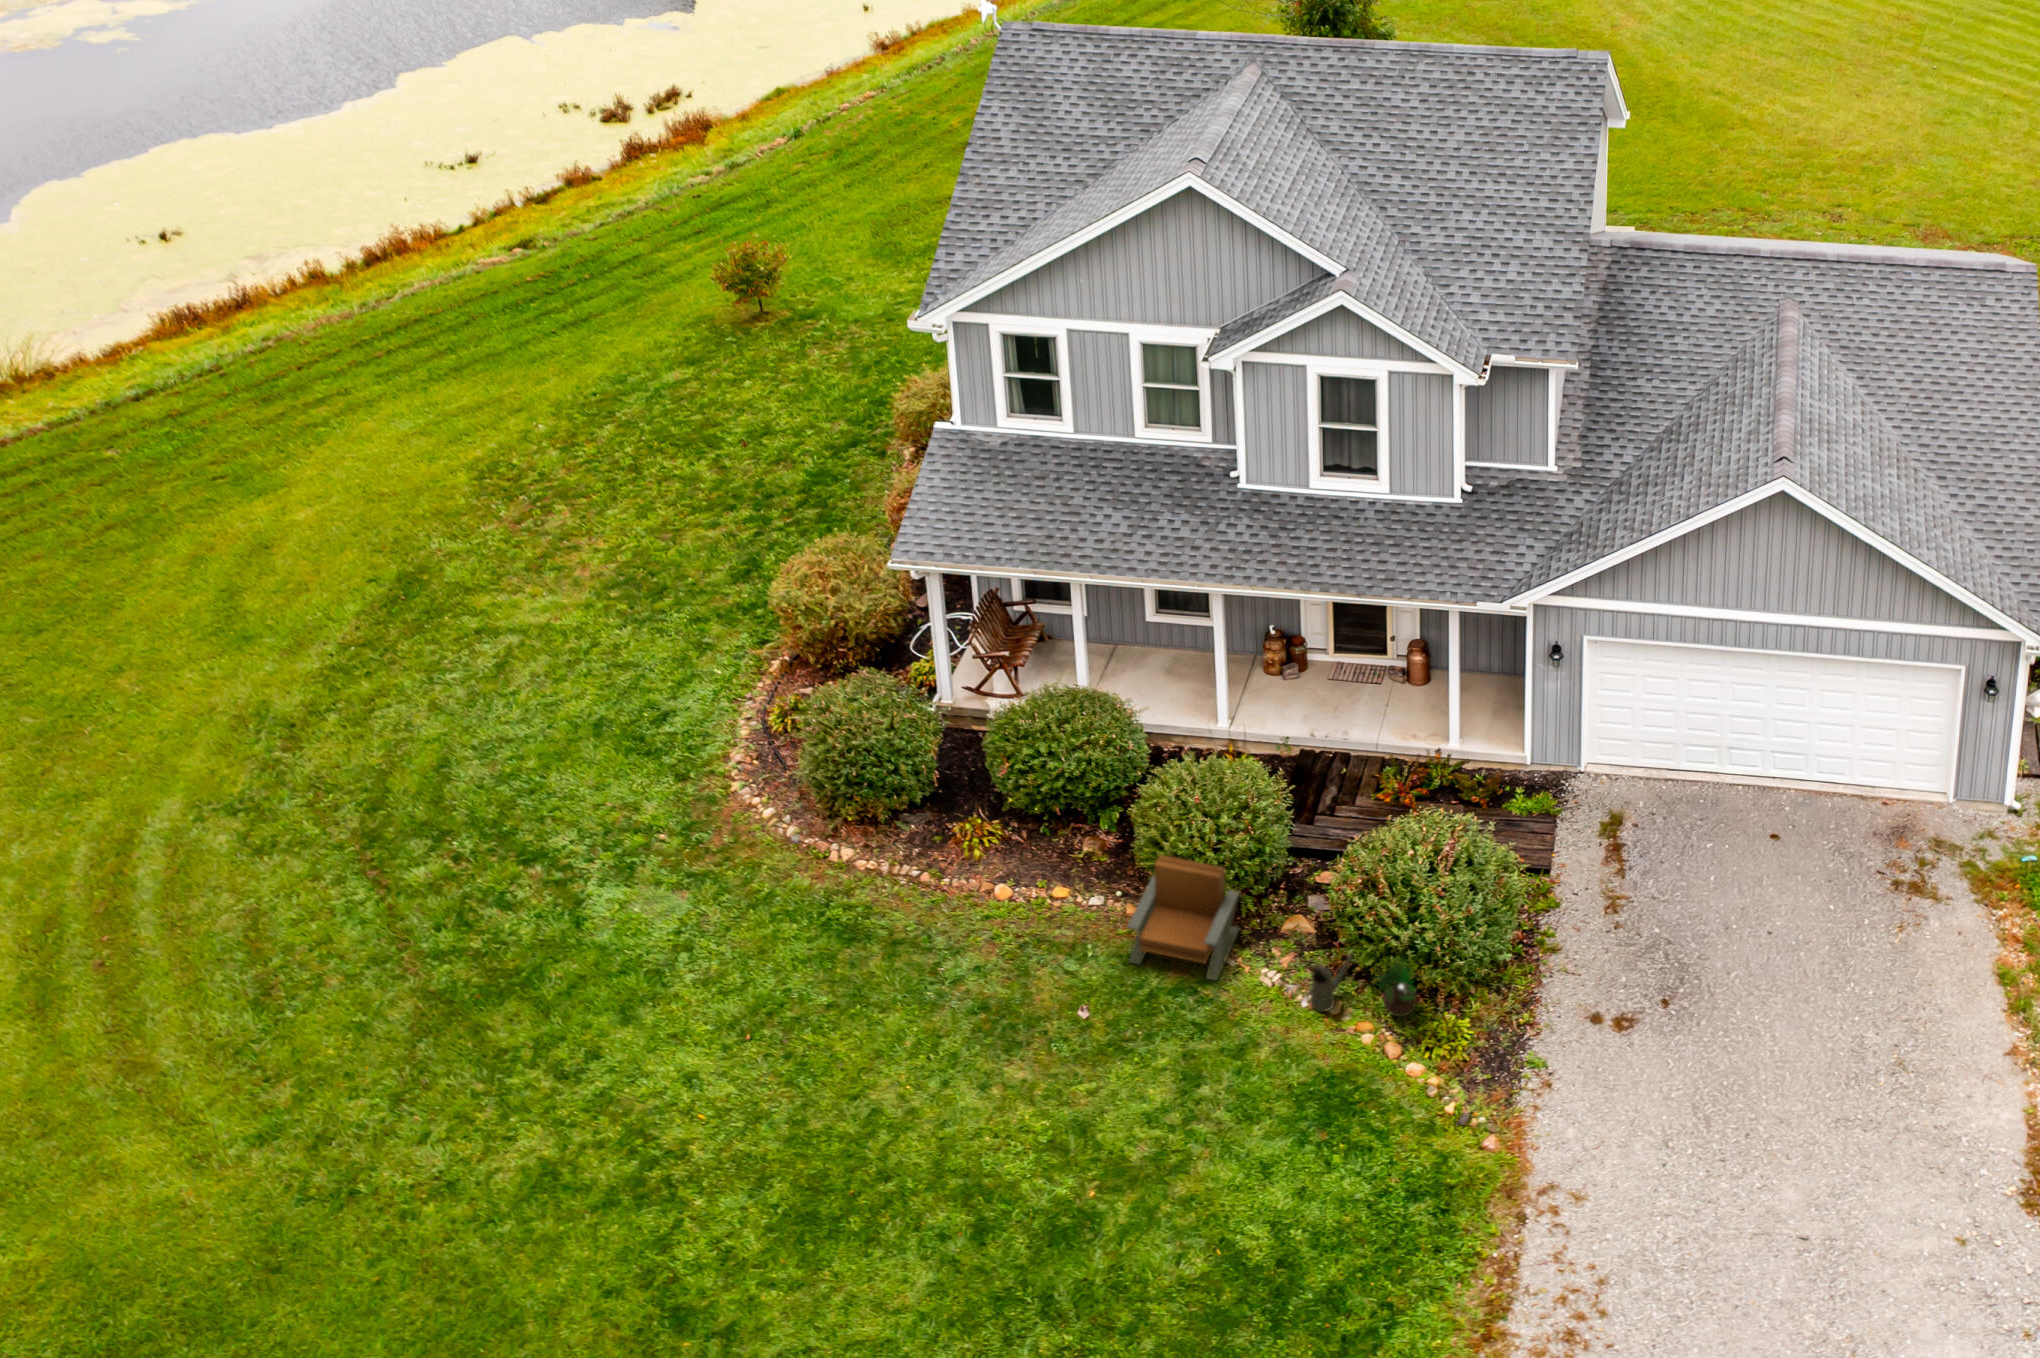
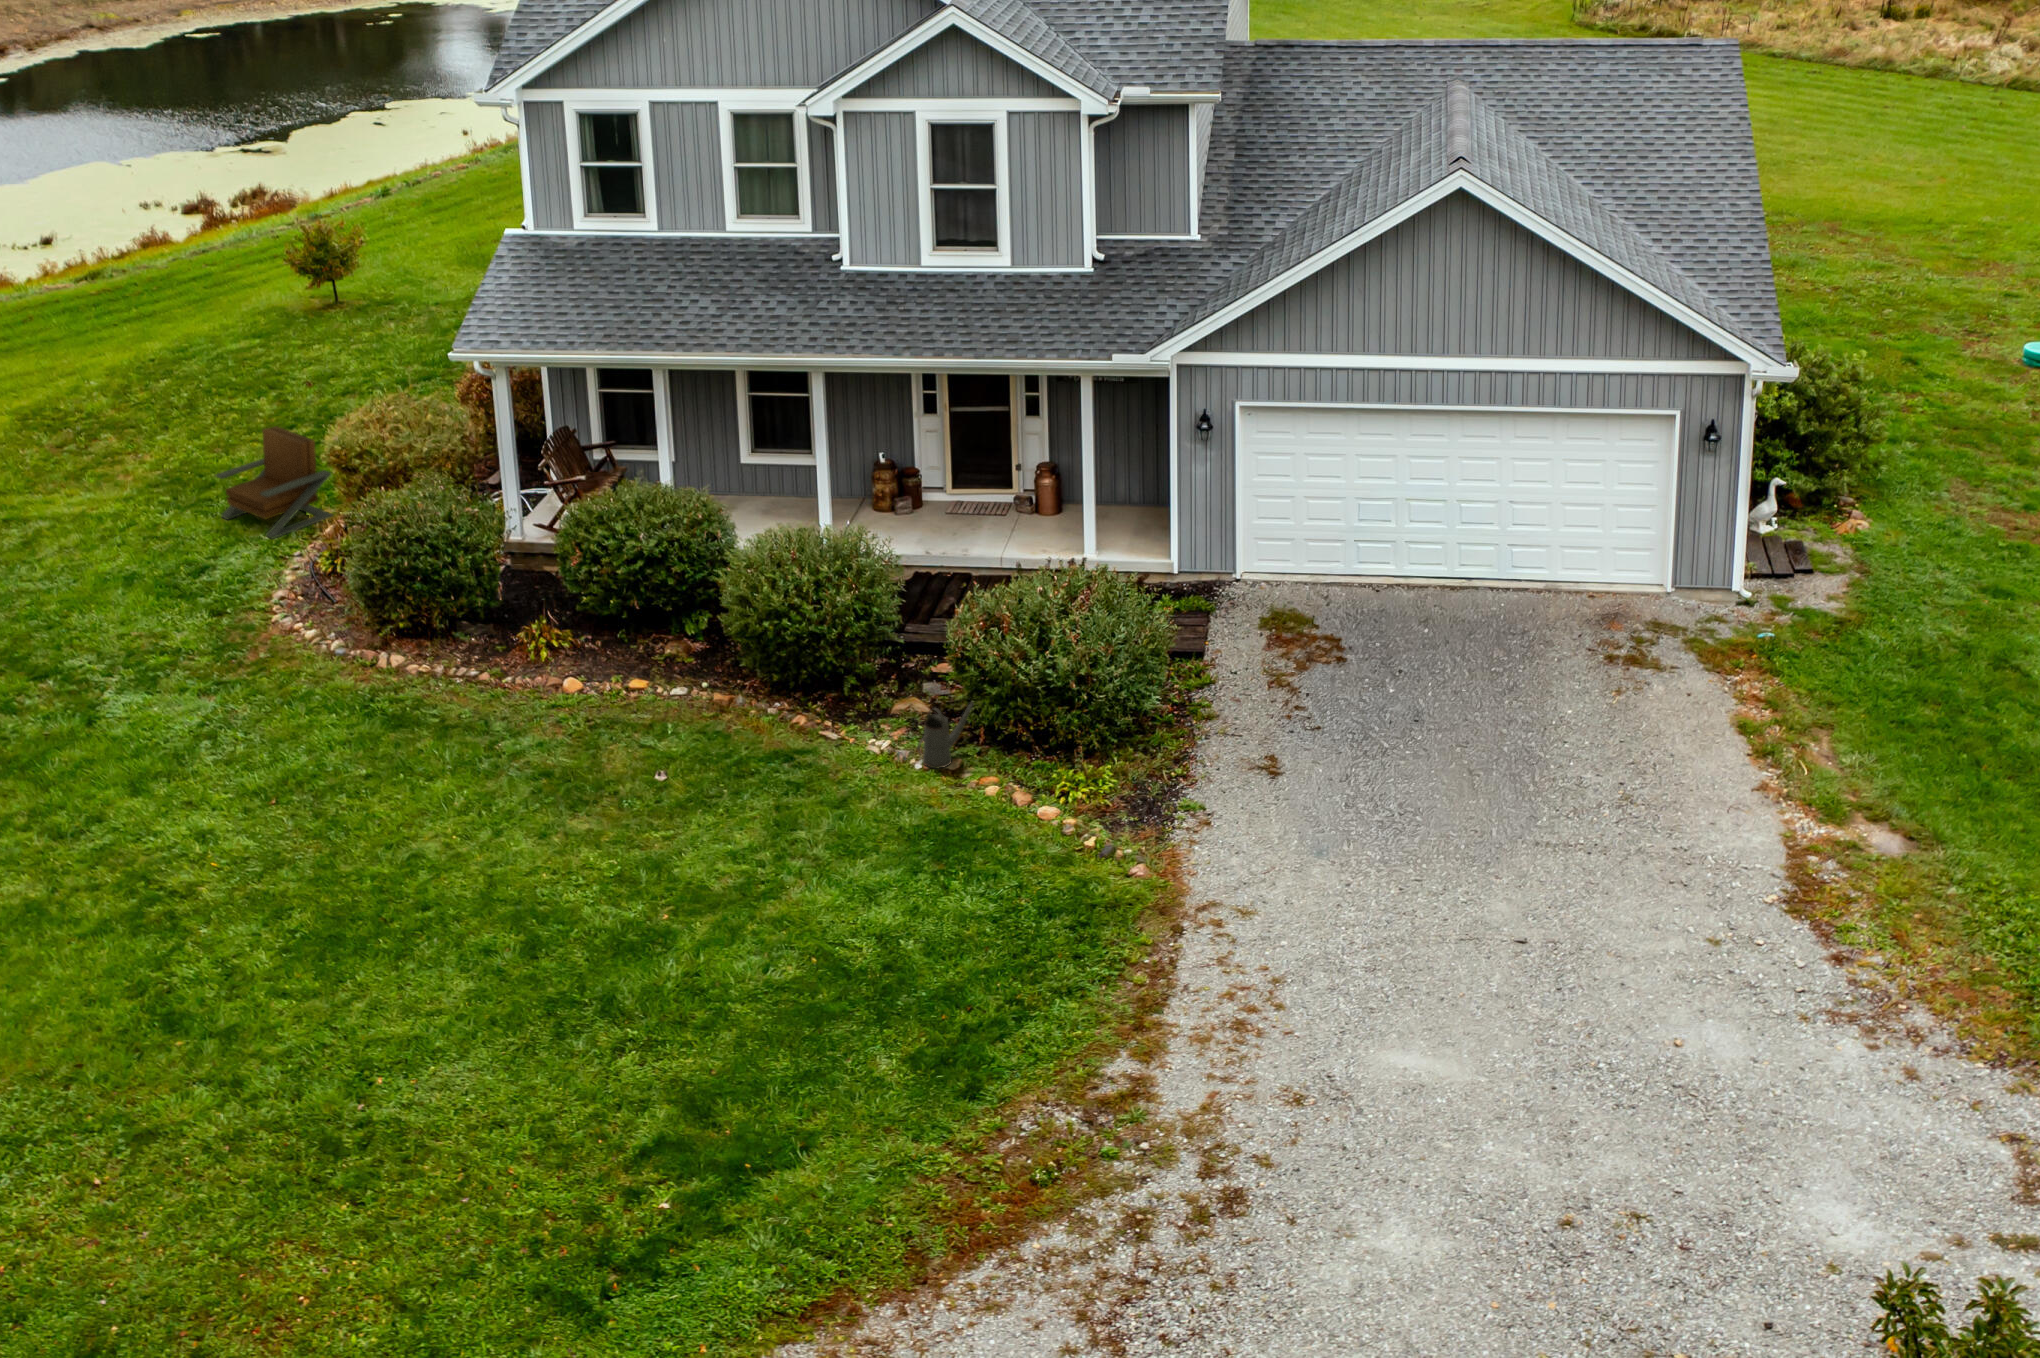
lounge chair: present [1127,855,1239,980] -> present [216,426,333,539]
potted tree: present [1374,959,1417,1017] -> none [996,684,1051,769]

